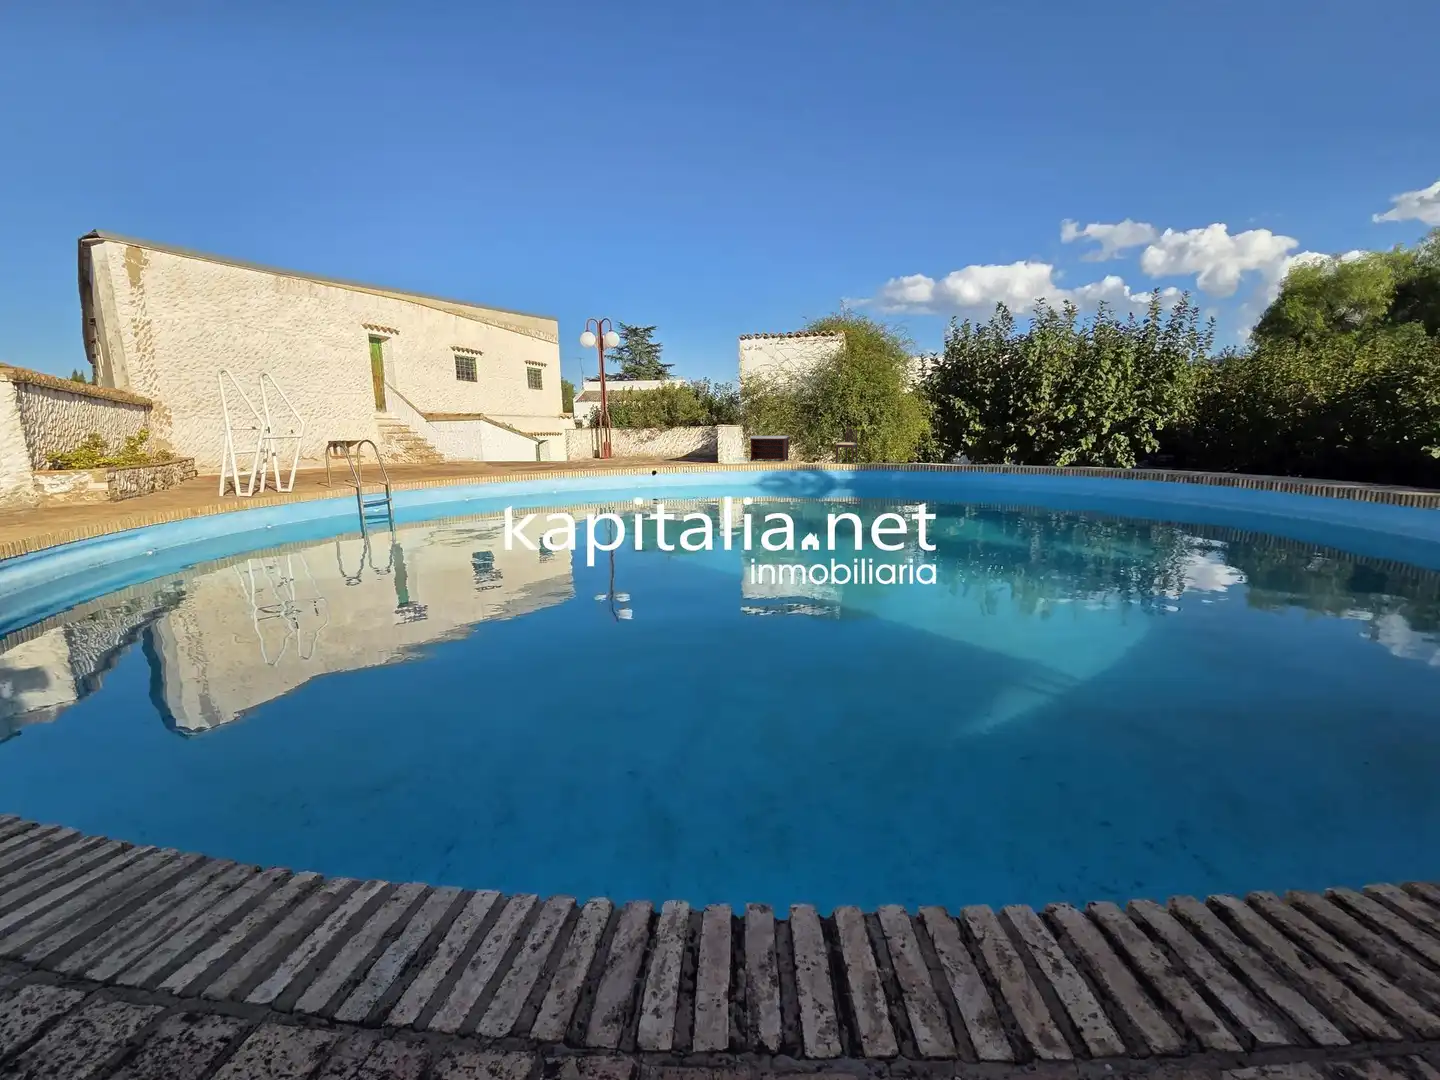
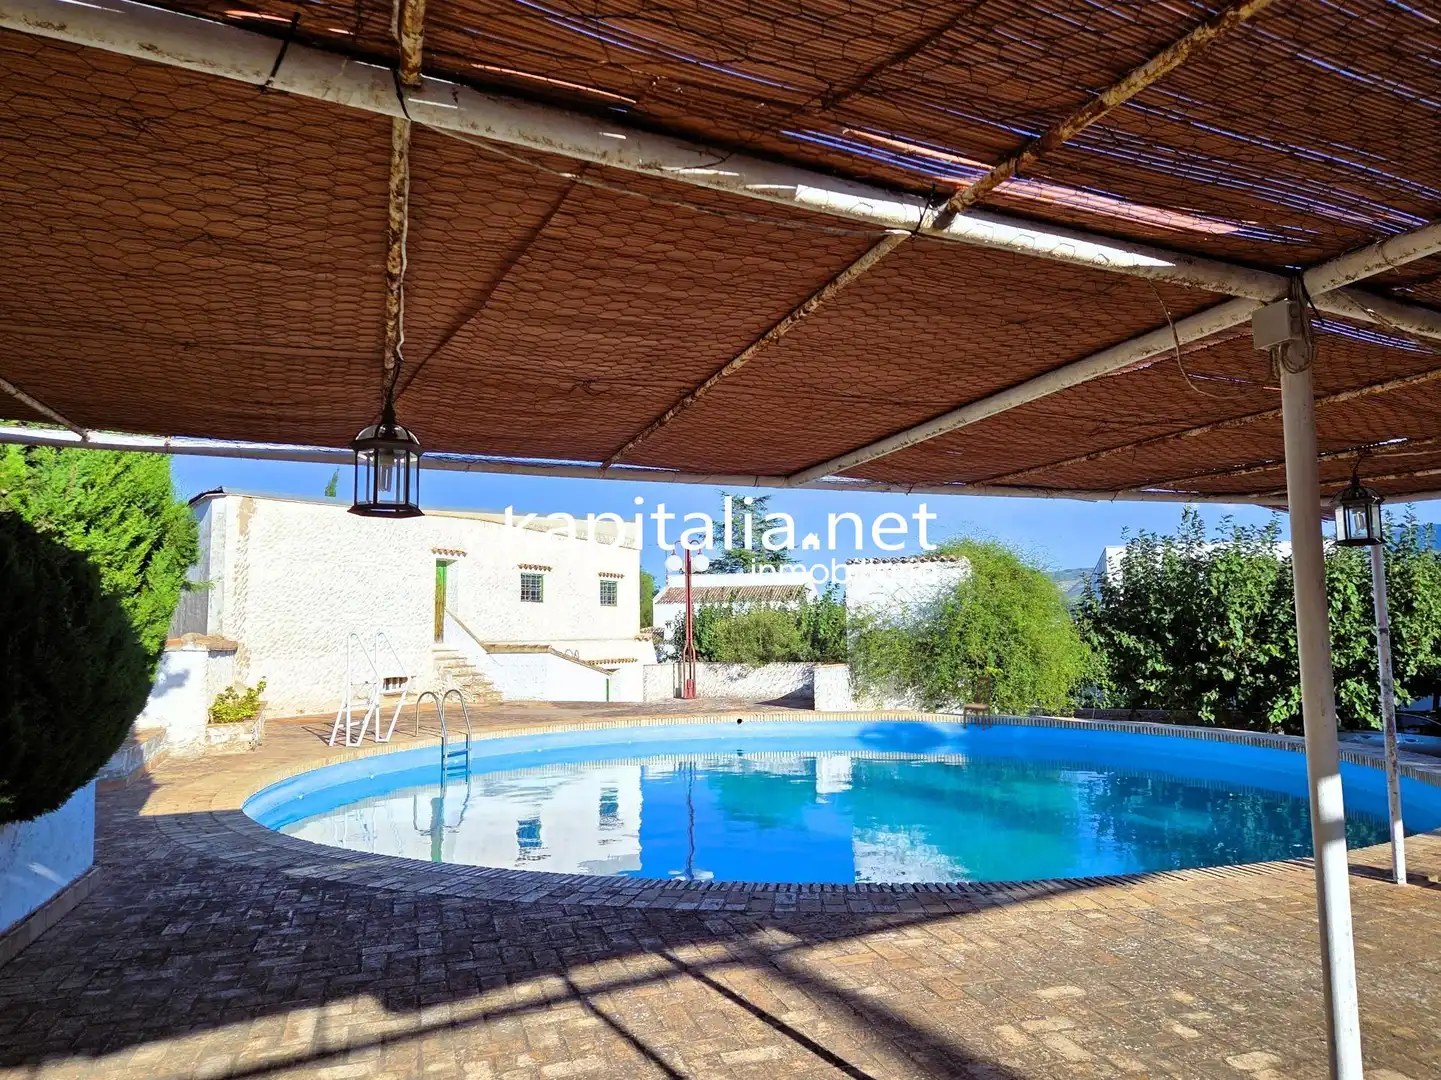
bench: present [750,436,790,461] -> none [860,687,909,721]

